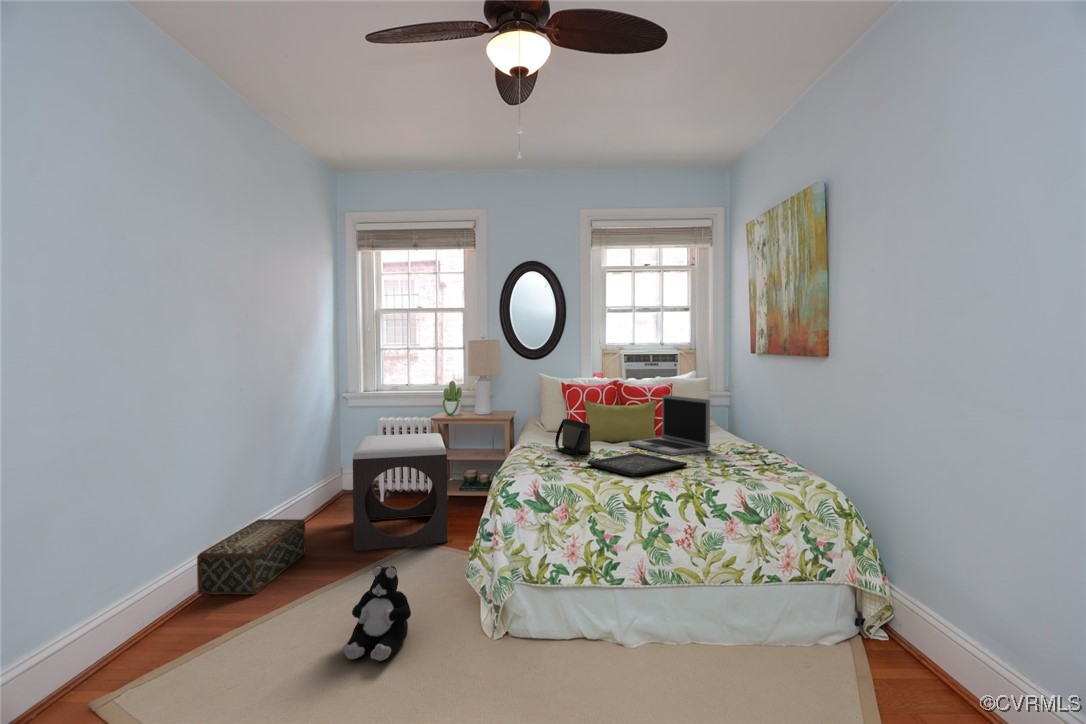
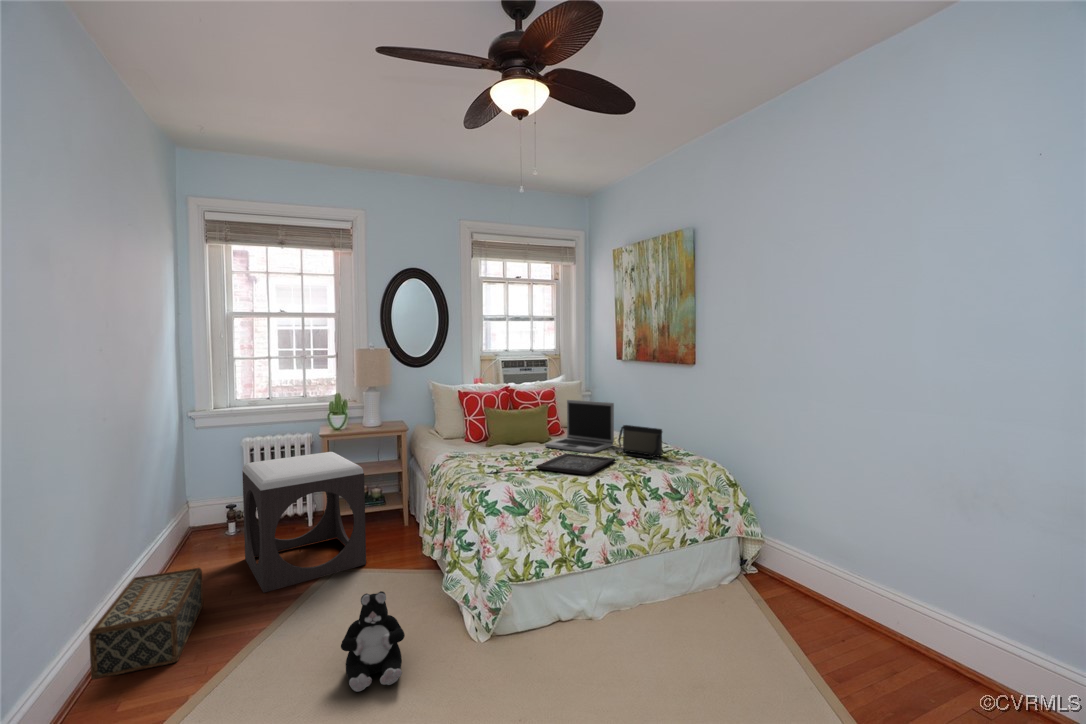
handbag: present [555,419,591,455] -> present [618,425,662,458]

